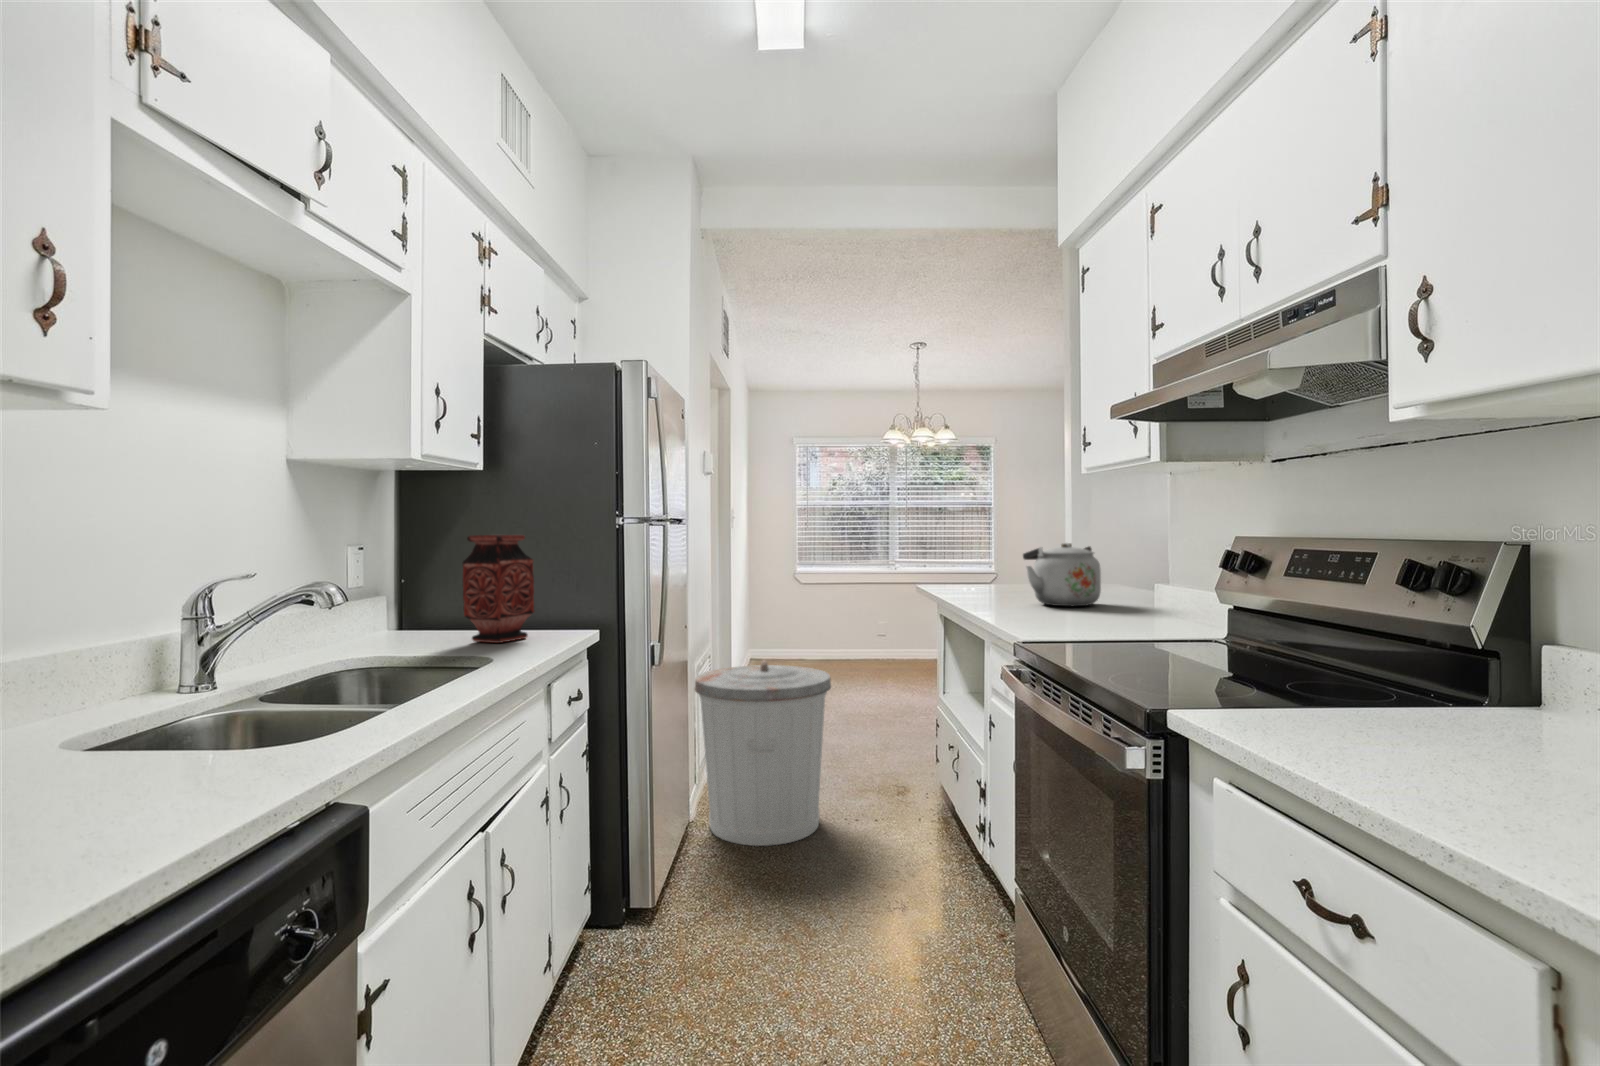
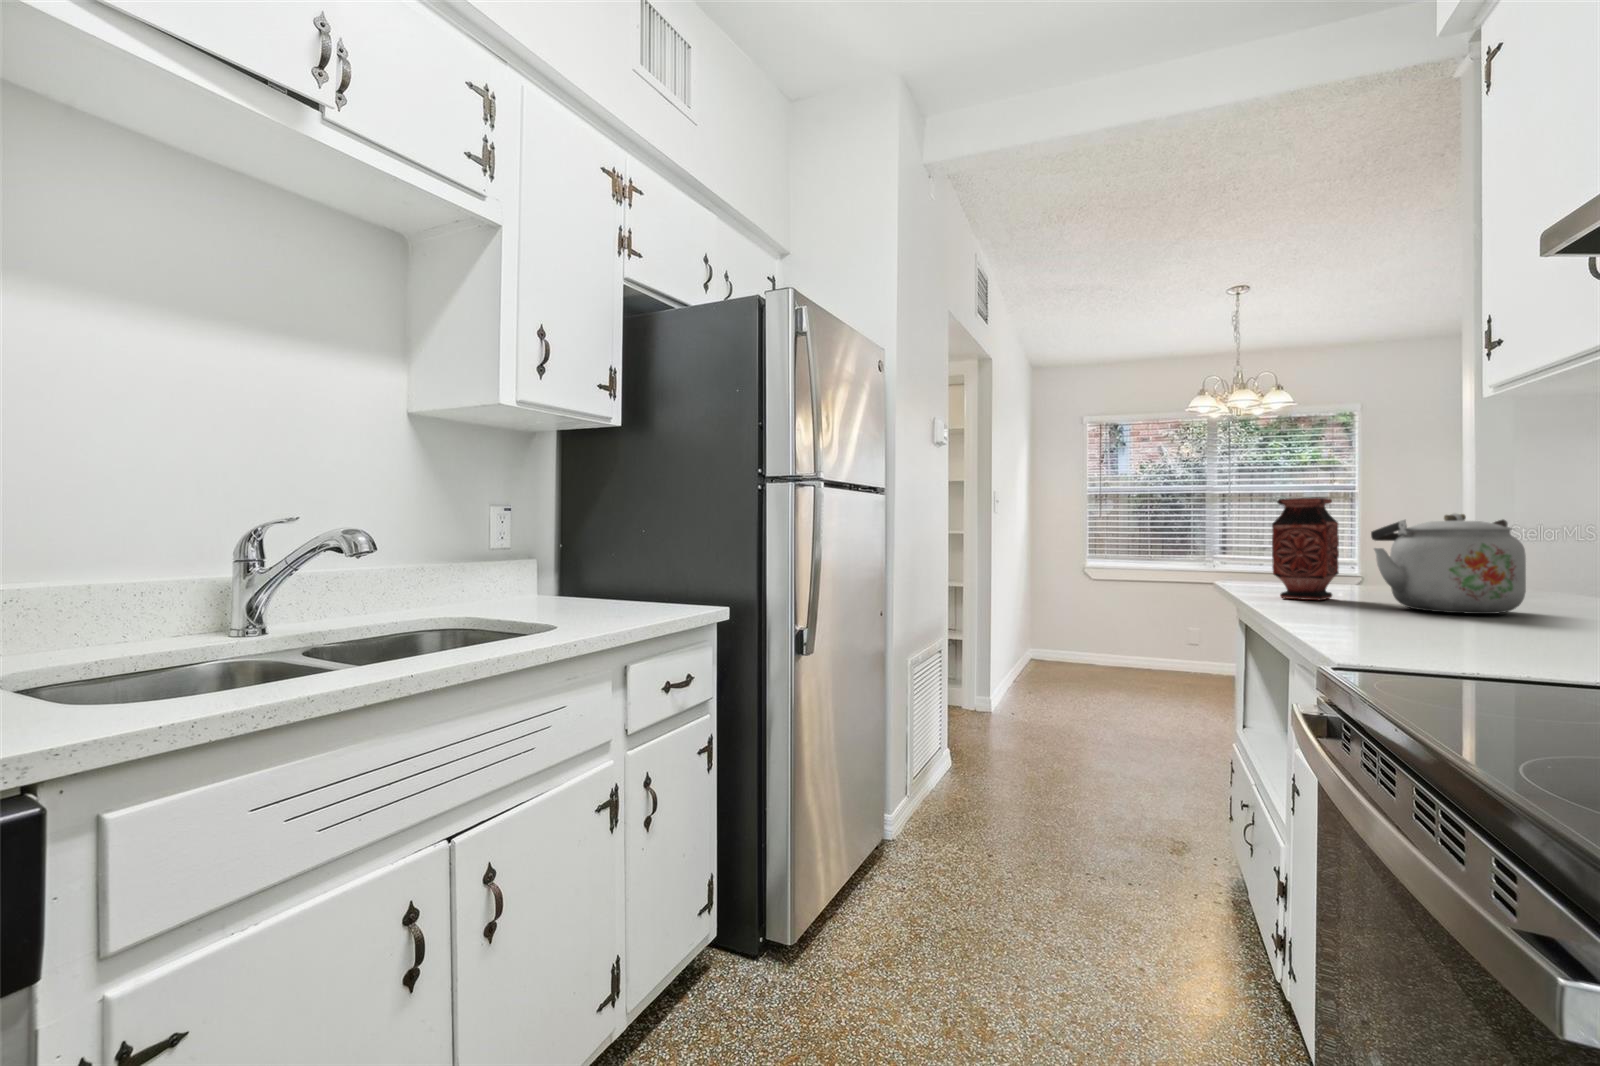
vase: present [463,535,534,643] -> present [1272,498,1339,600]
trash can: present [694,660,831,846] -> none [899,658,1069,889]

